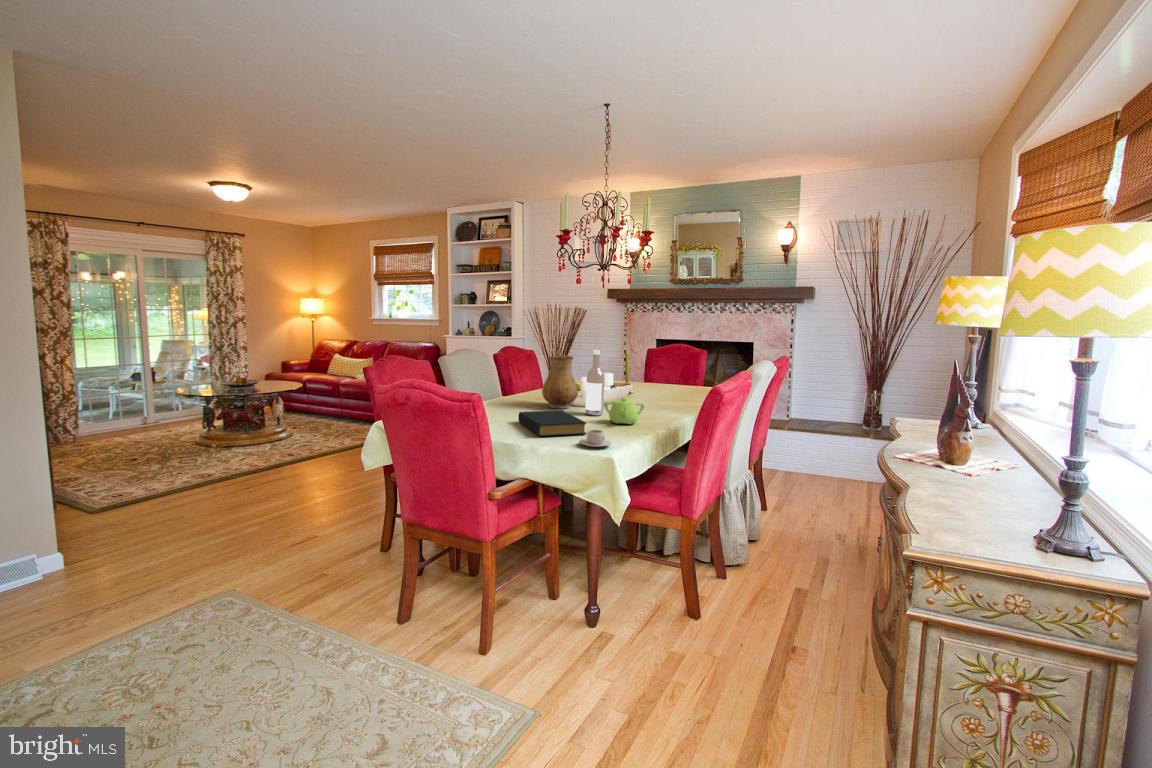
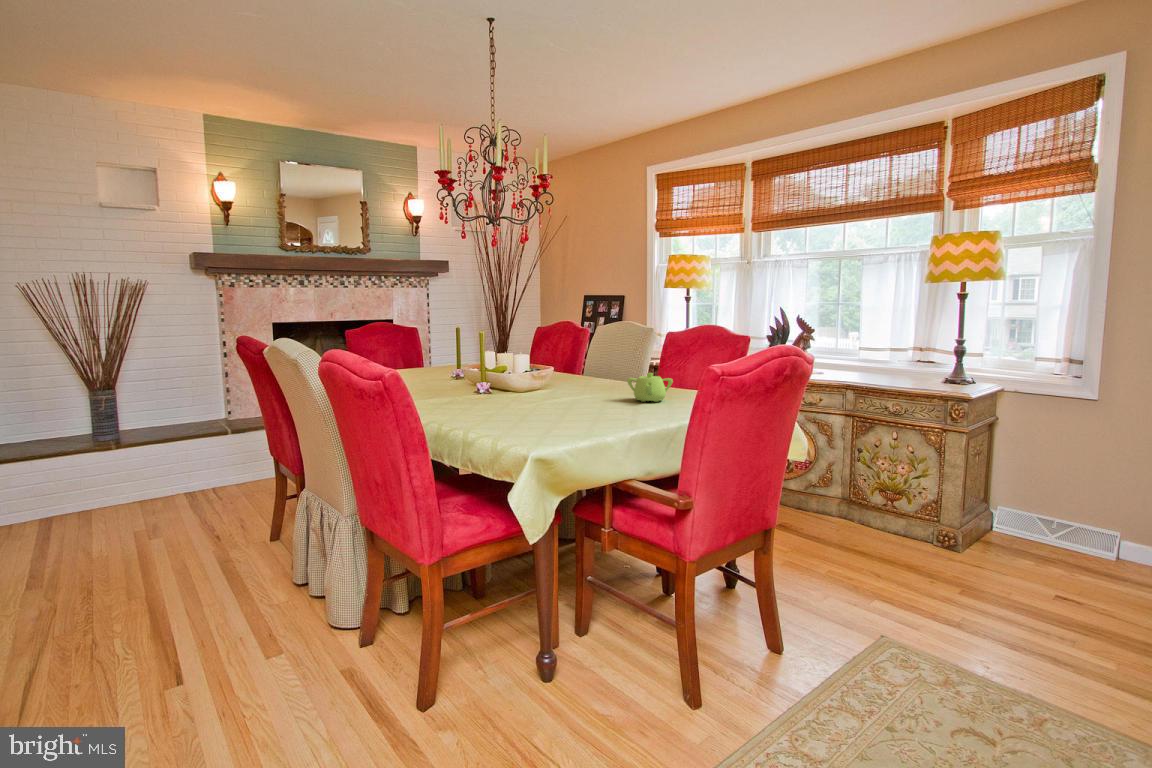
wine bottle: present [586,350,604,415] -> none [608,323,628,395]
ceramic pitcher: present [542,355,578,408] -> none [561,332,600,389]
hardback book: present [518,410,587,436] -> none [534,389,609,415]
teacup: present [579,430,612,447] -> none [599,405,635,424]

